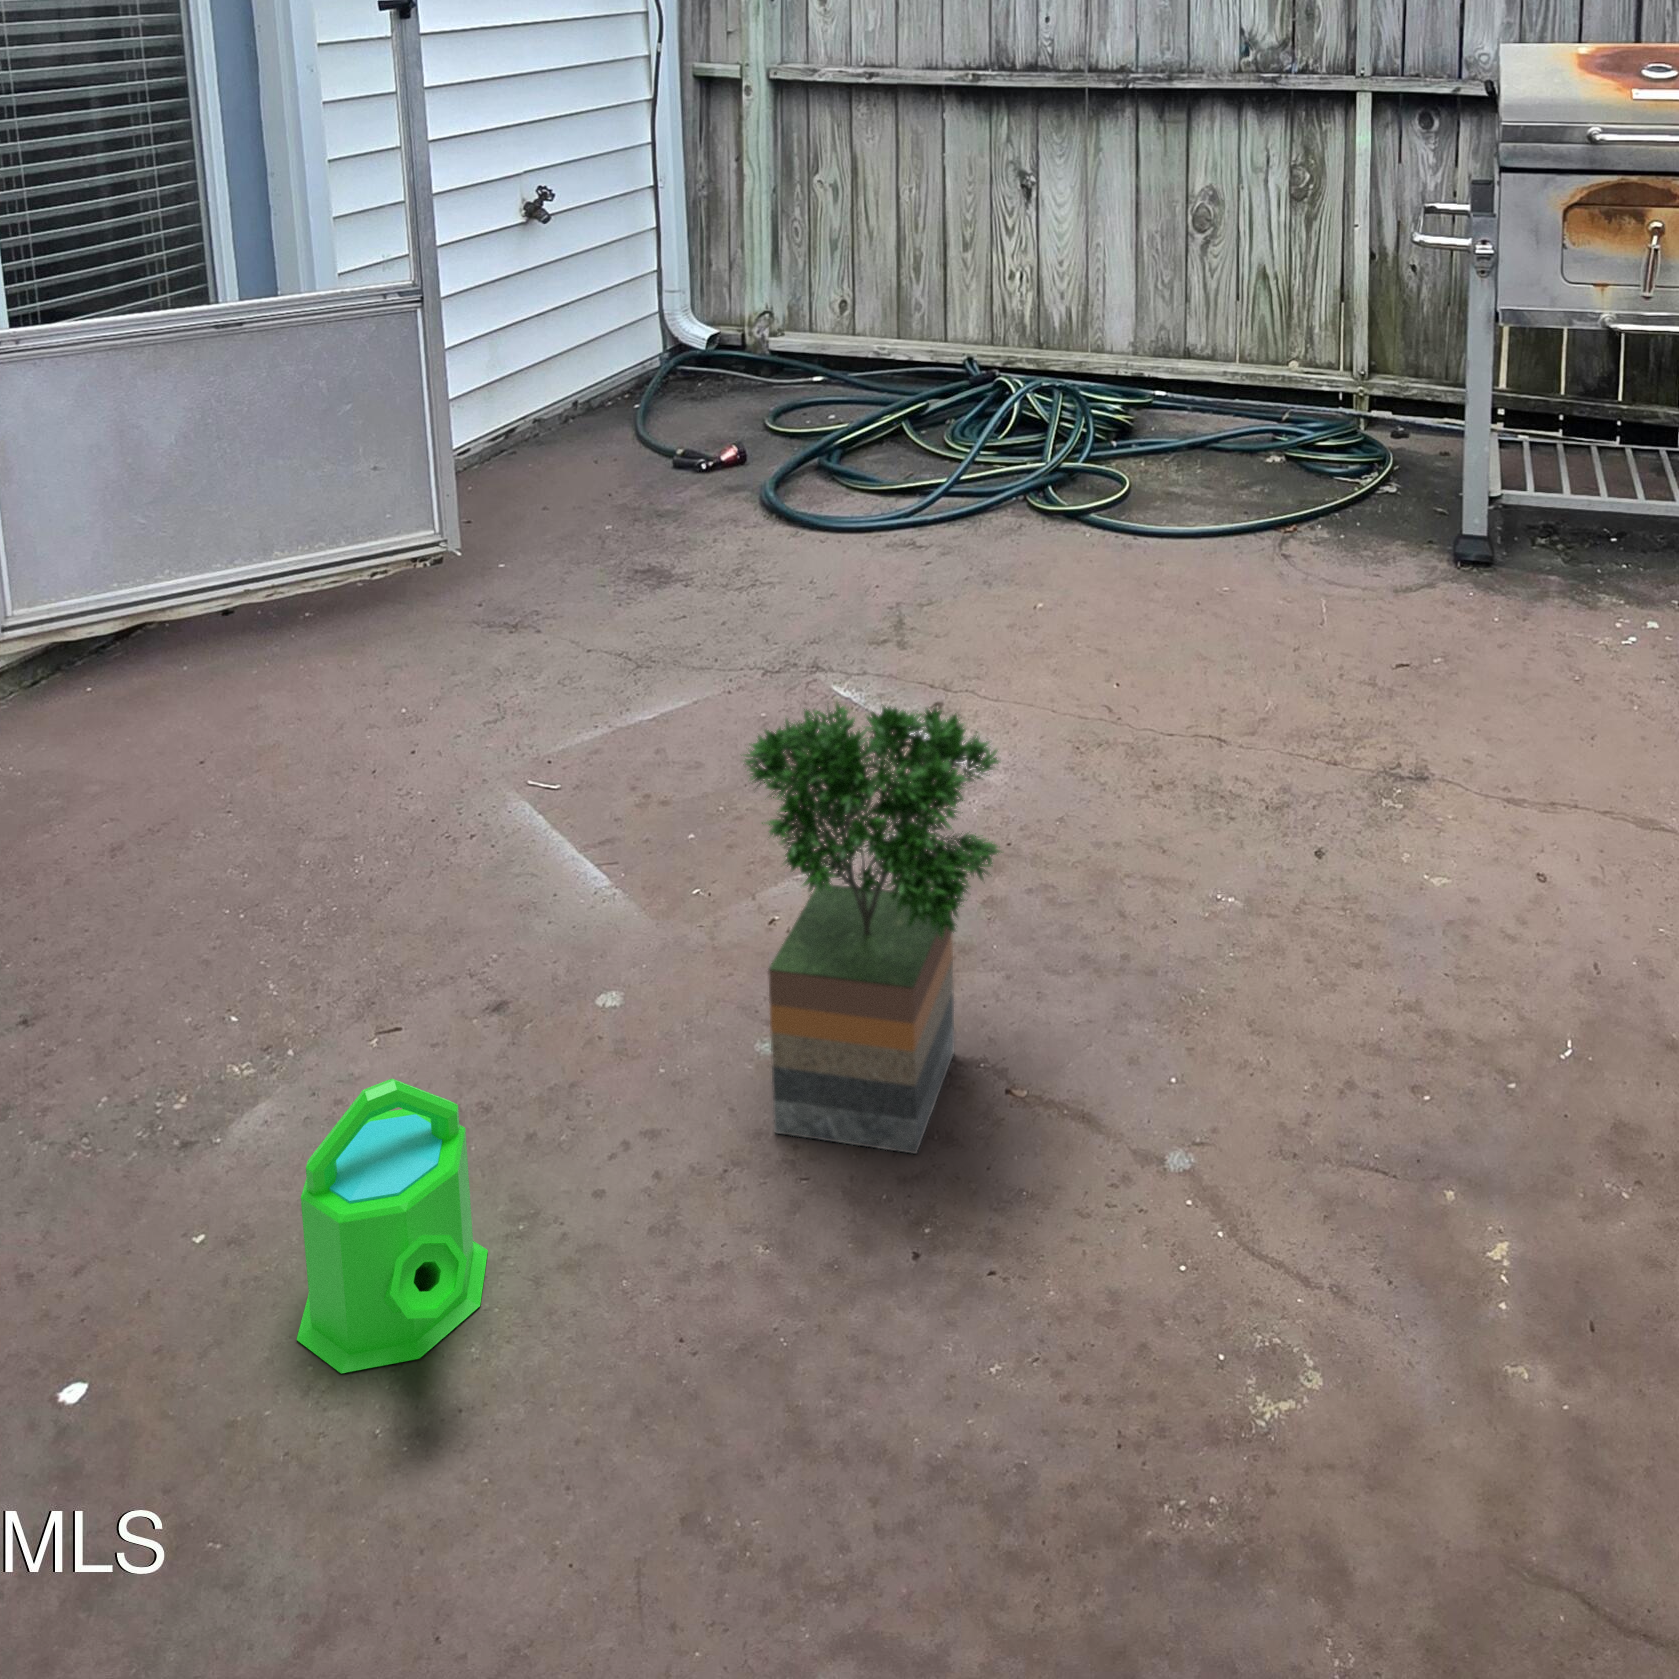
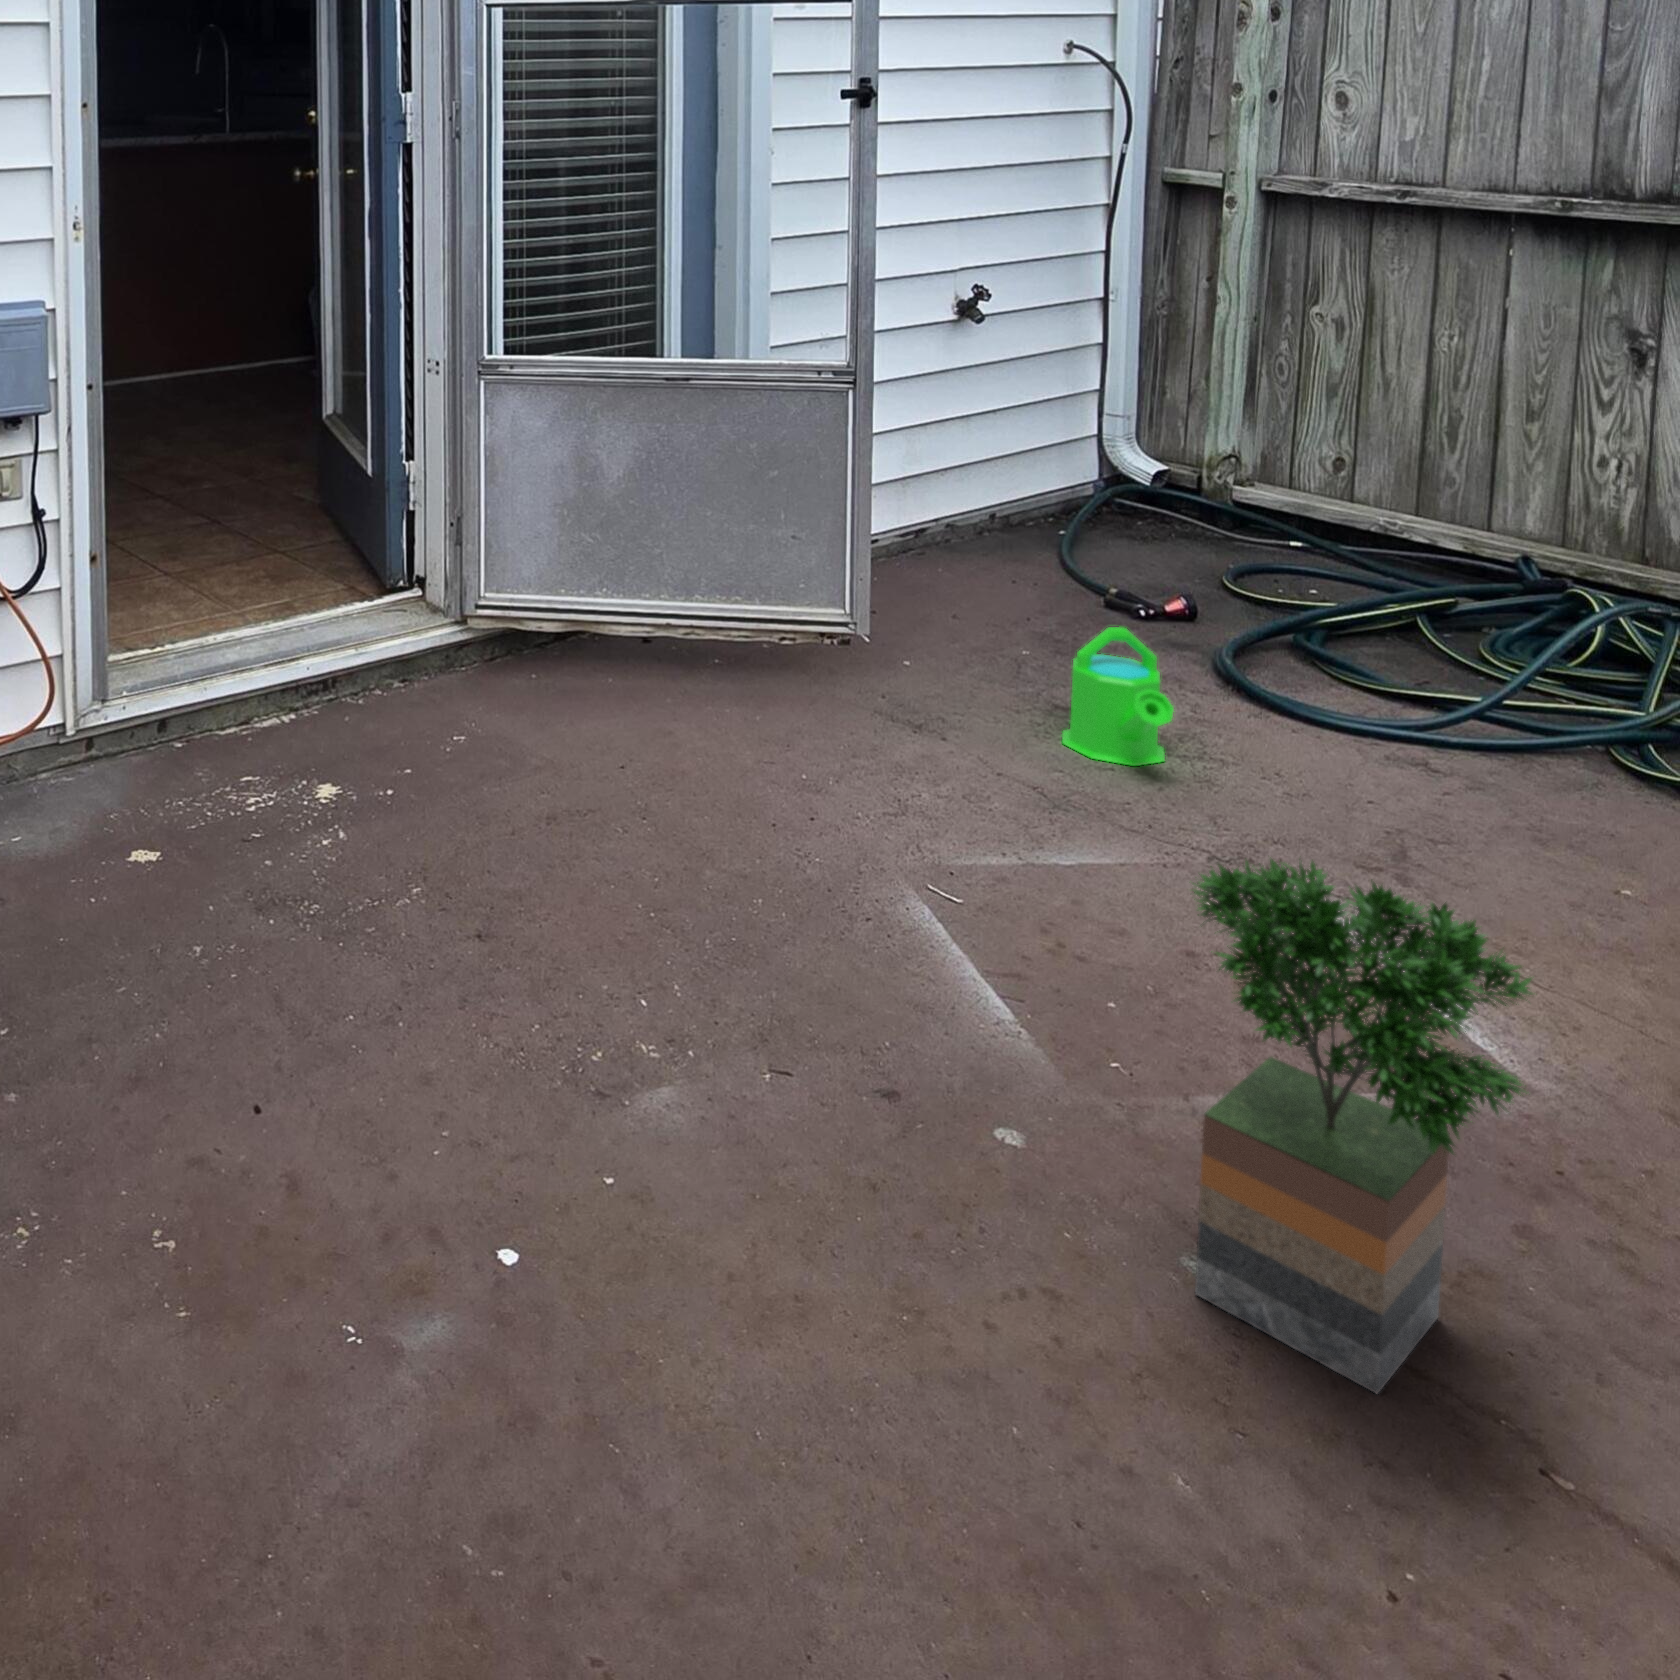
watering can: present [296,1079,488,1374] -> present [1062,627,1174,766]

